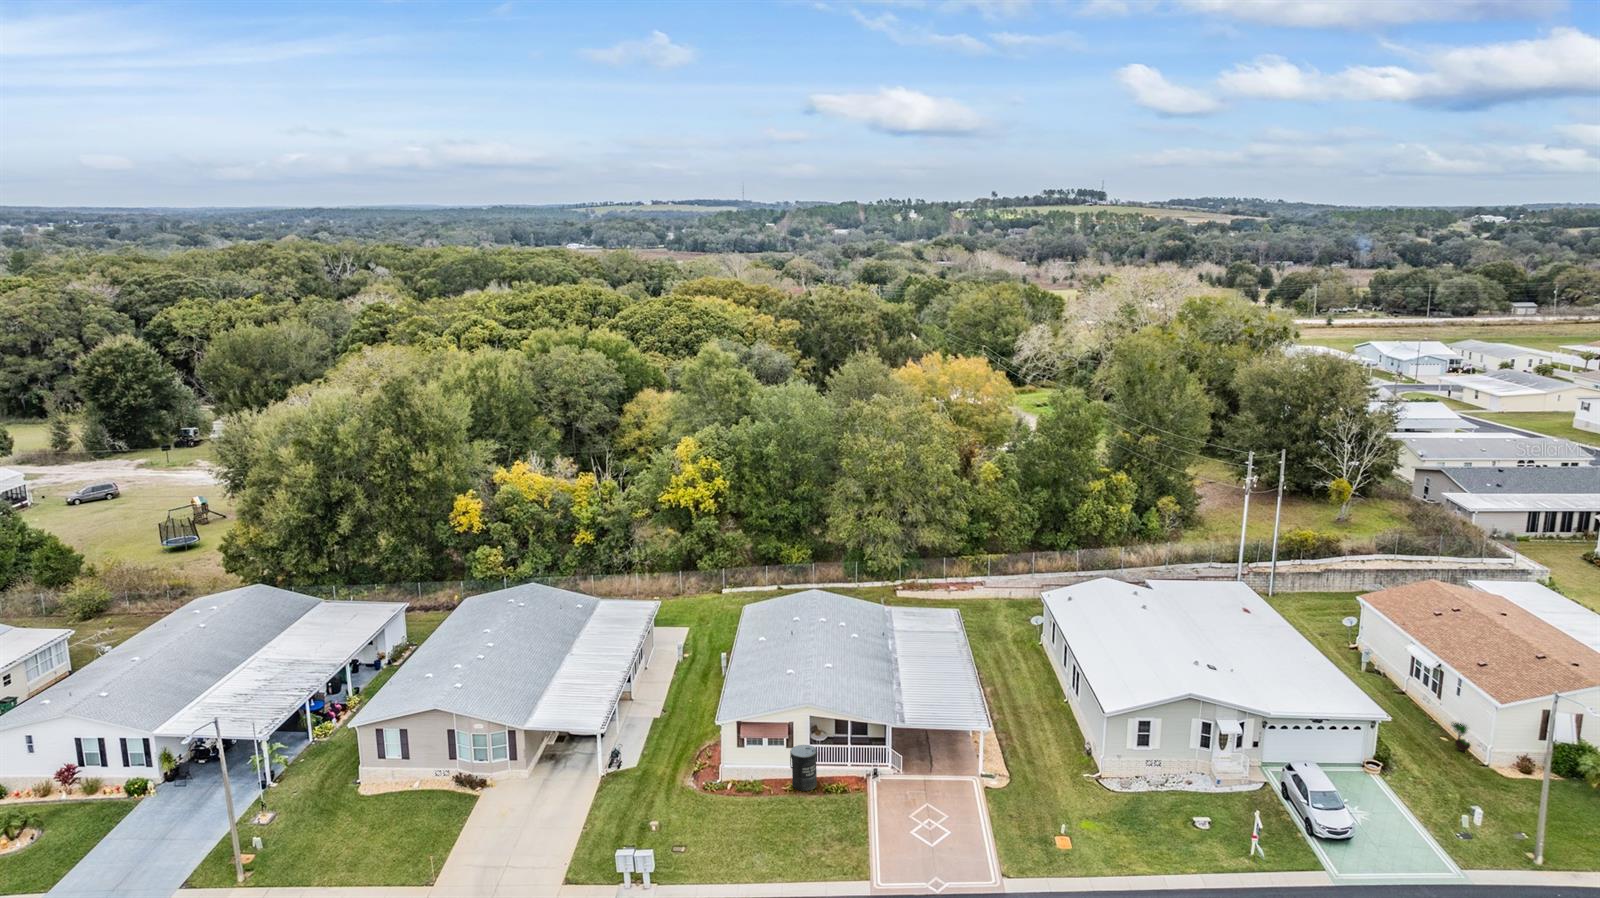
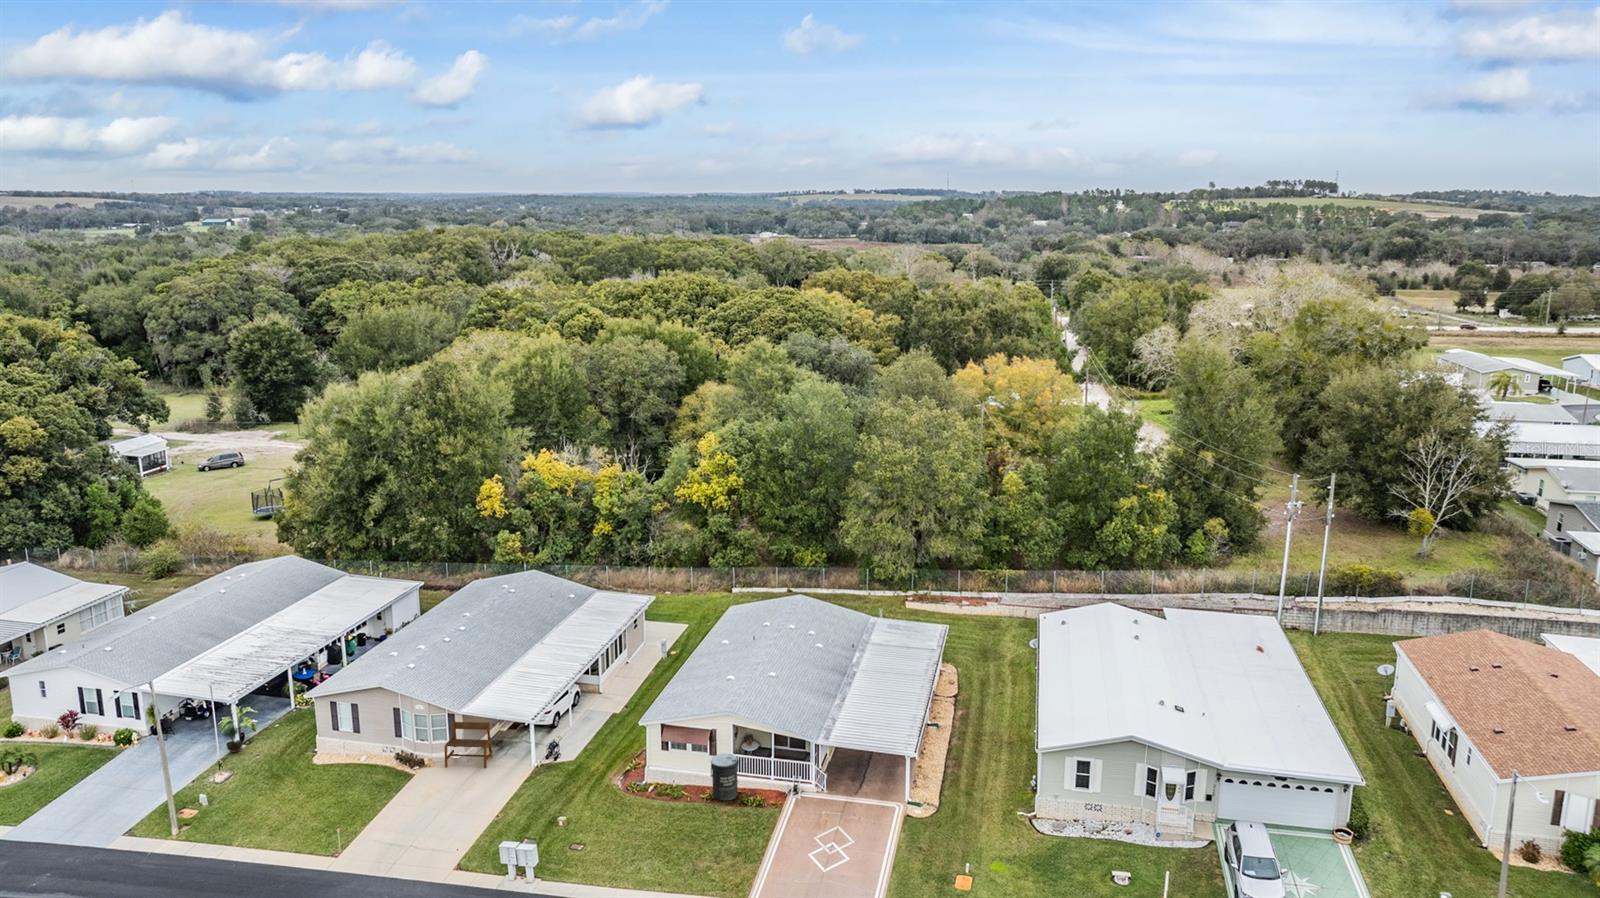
potted tree: present [1451,722,1471,751] -> present [223,726,243,752]
bench: none [507,736,554,785] -> present [444,721,493,768]

